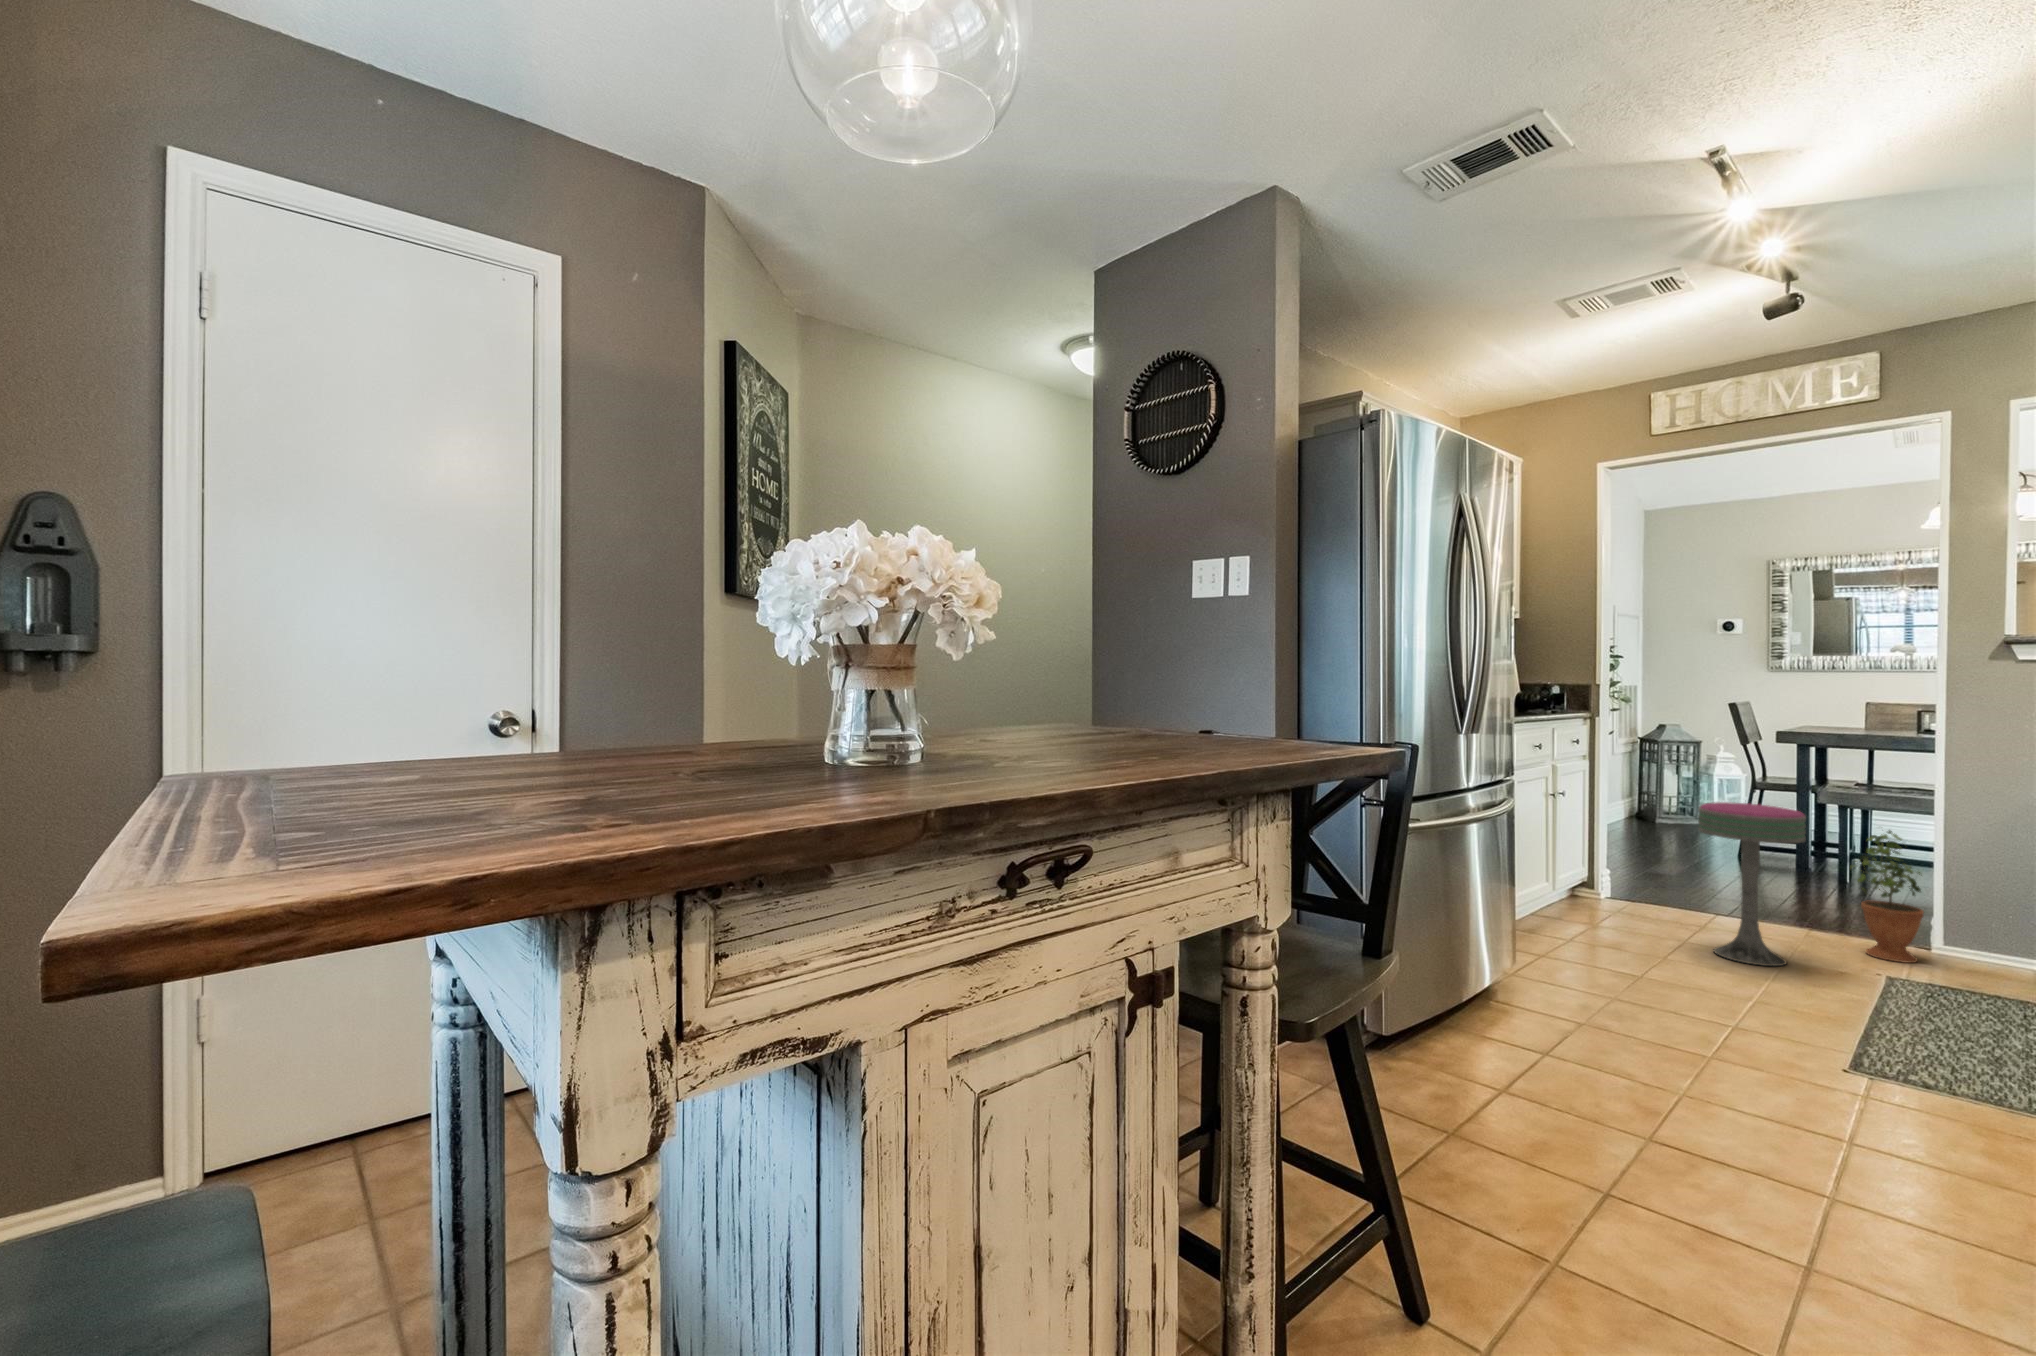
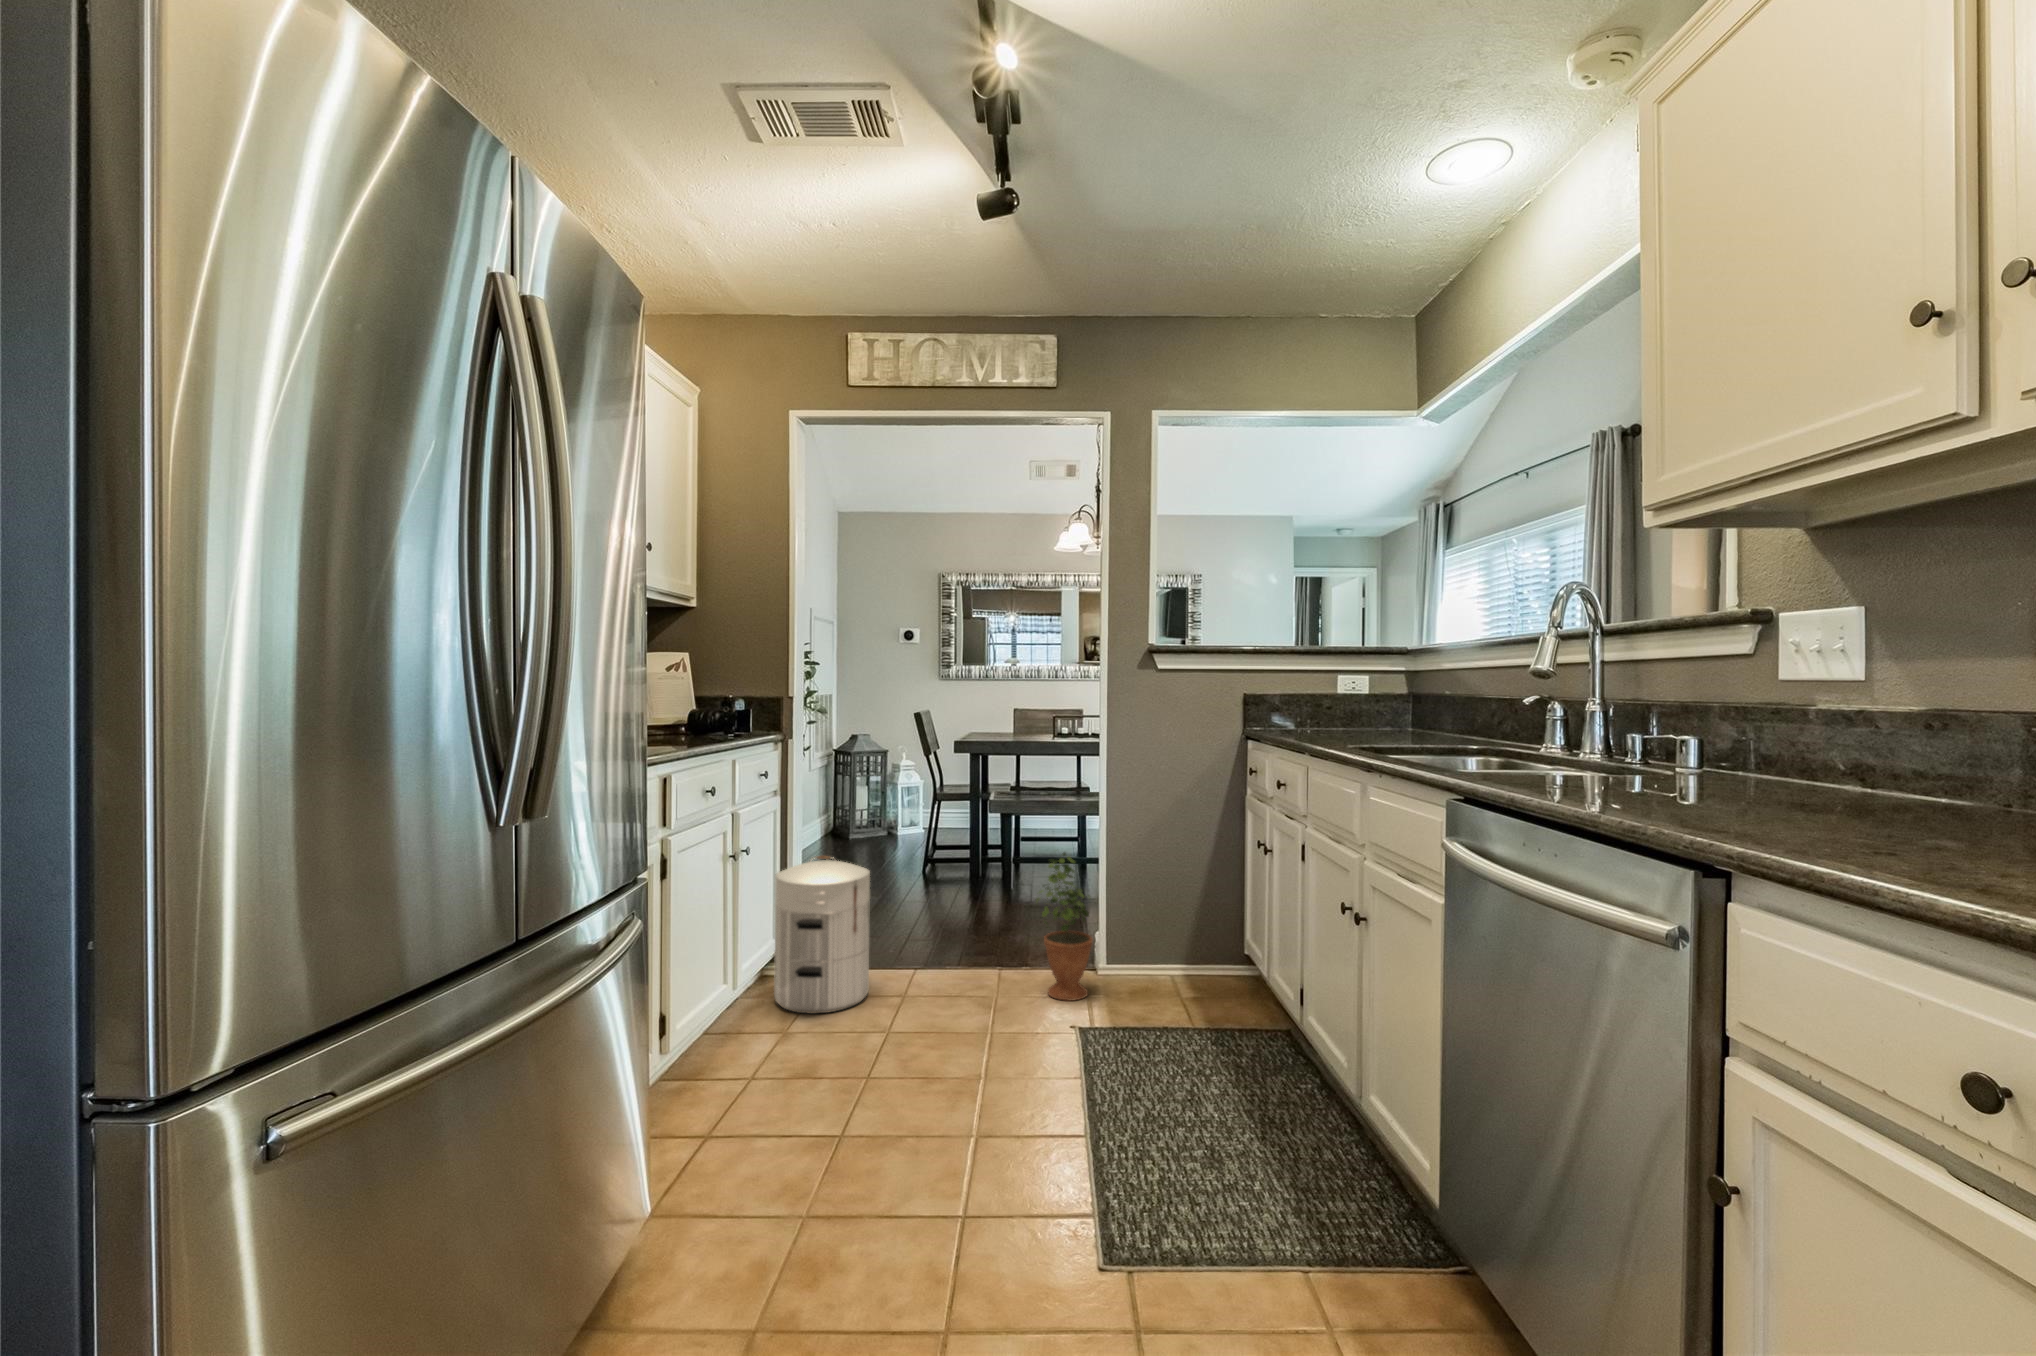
bar stool: present [1698,802,1806,966] -> none [903,843,1008,1057]
waste bin: none [1583,806,1670,922] -> present [774,856,870,1014]

